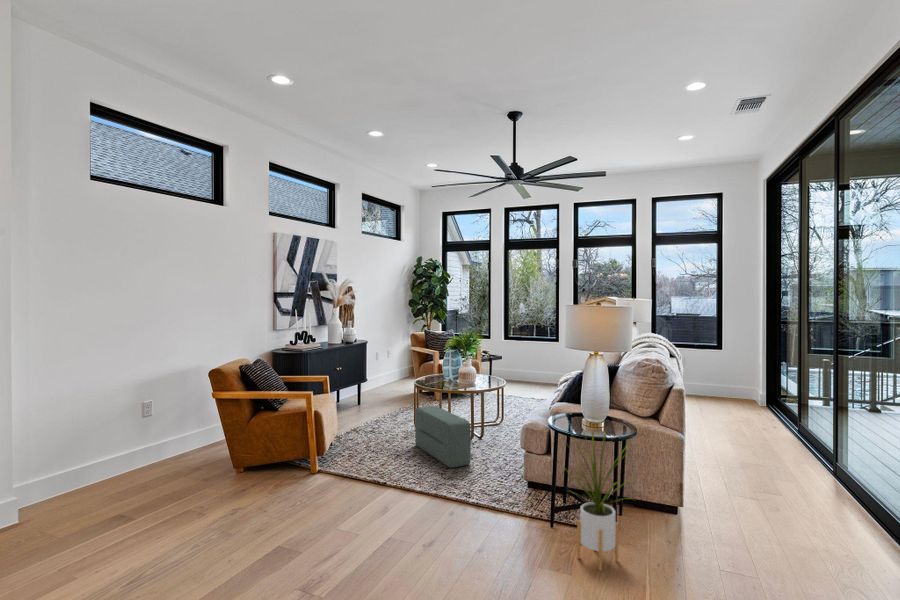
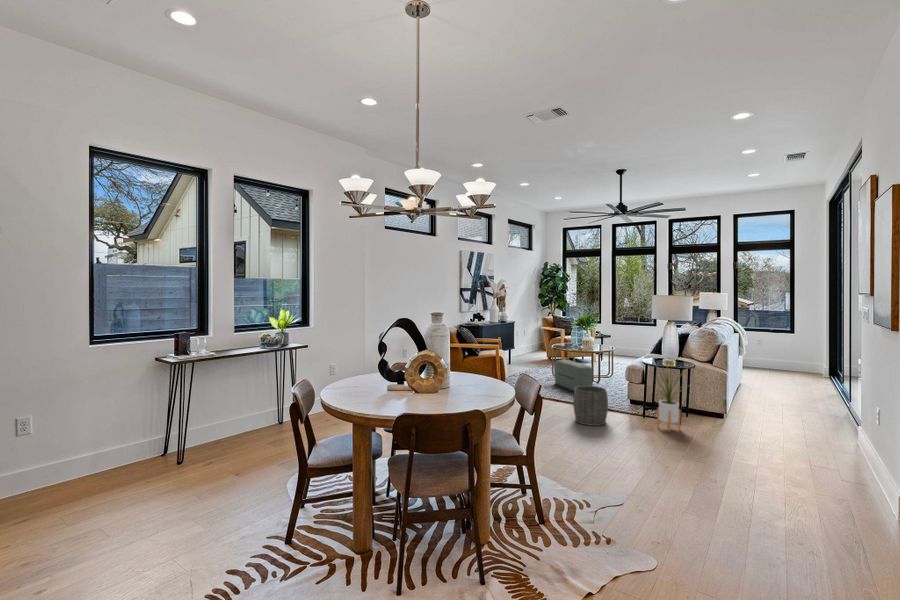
woven basket: none [426,477,489,566] -> present [573,386,608,426]

